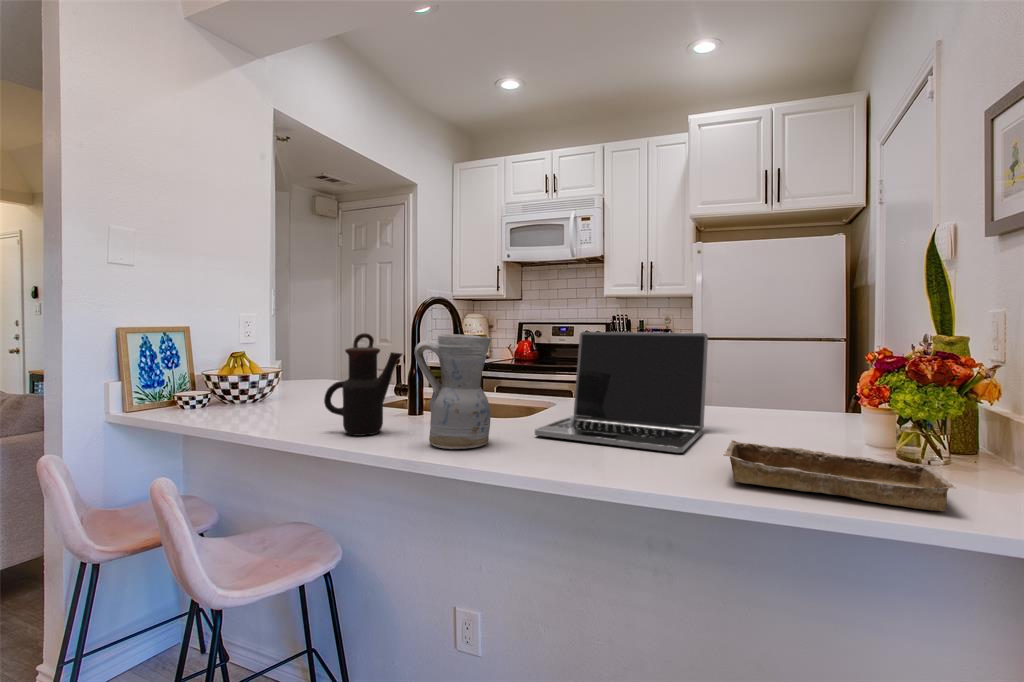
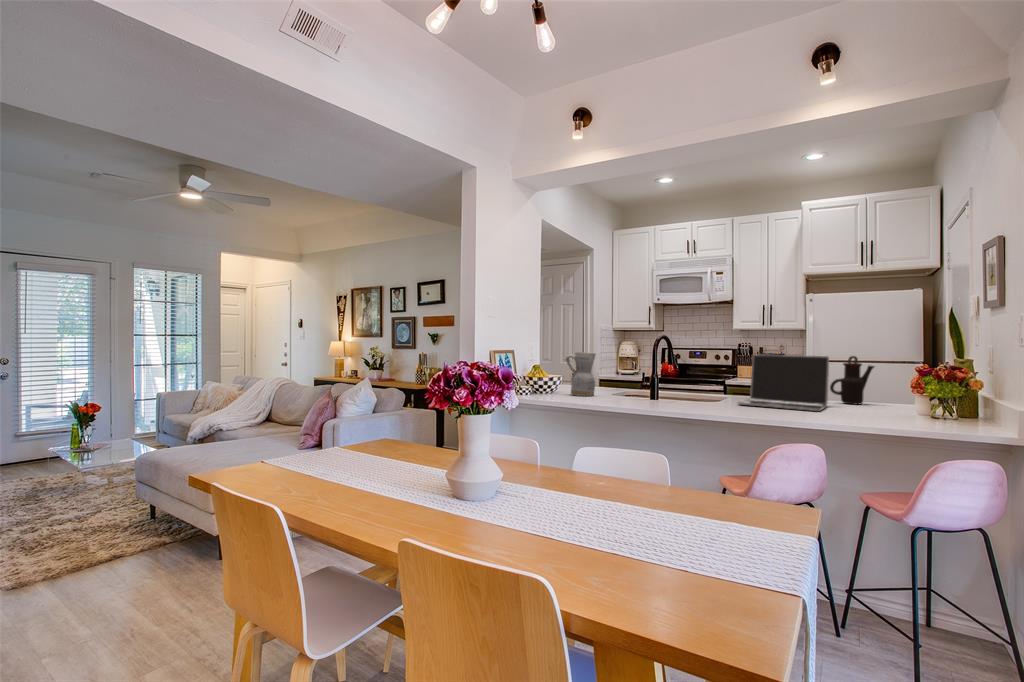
teapot: present [324,333,402,436] -> present [830,356,874,405]
ceramic pitcher: present [414,334,491,449] -> present [566,352,596,396]
tray: present [723,440,956,511] -> none [842,404,942,426]

